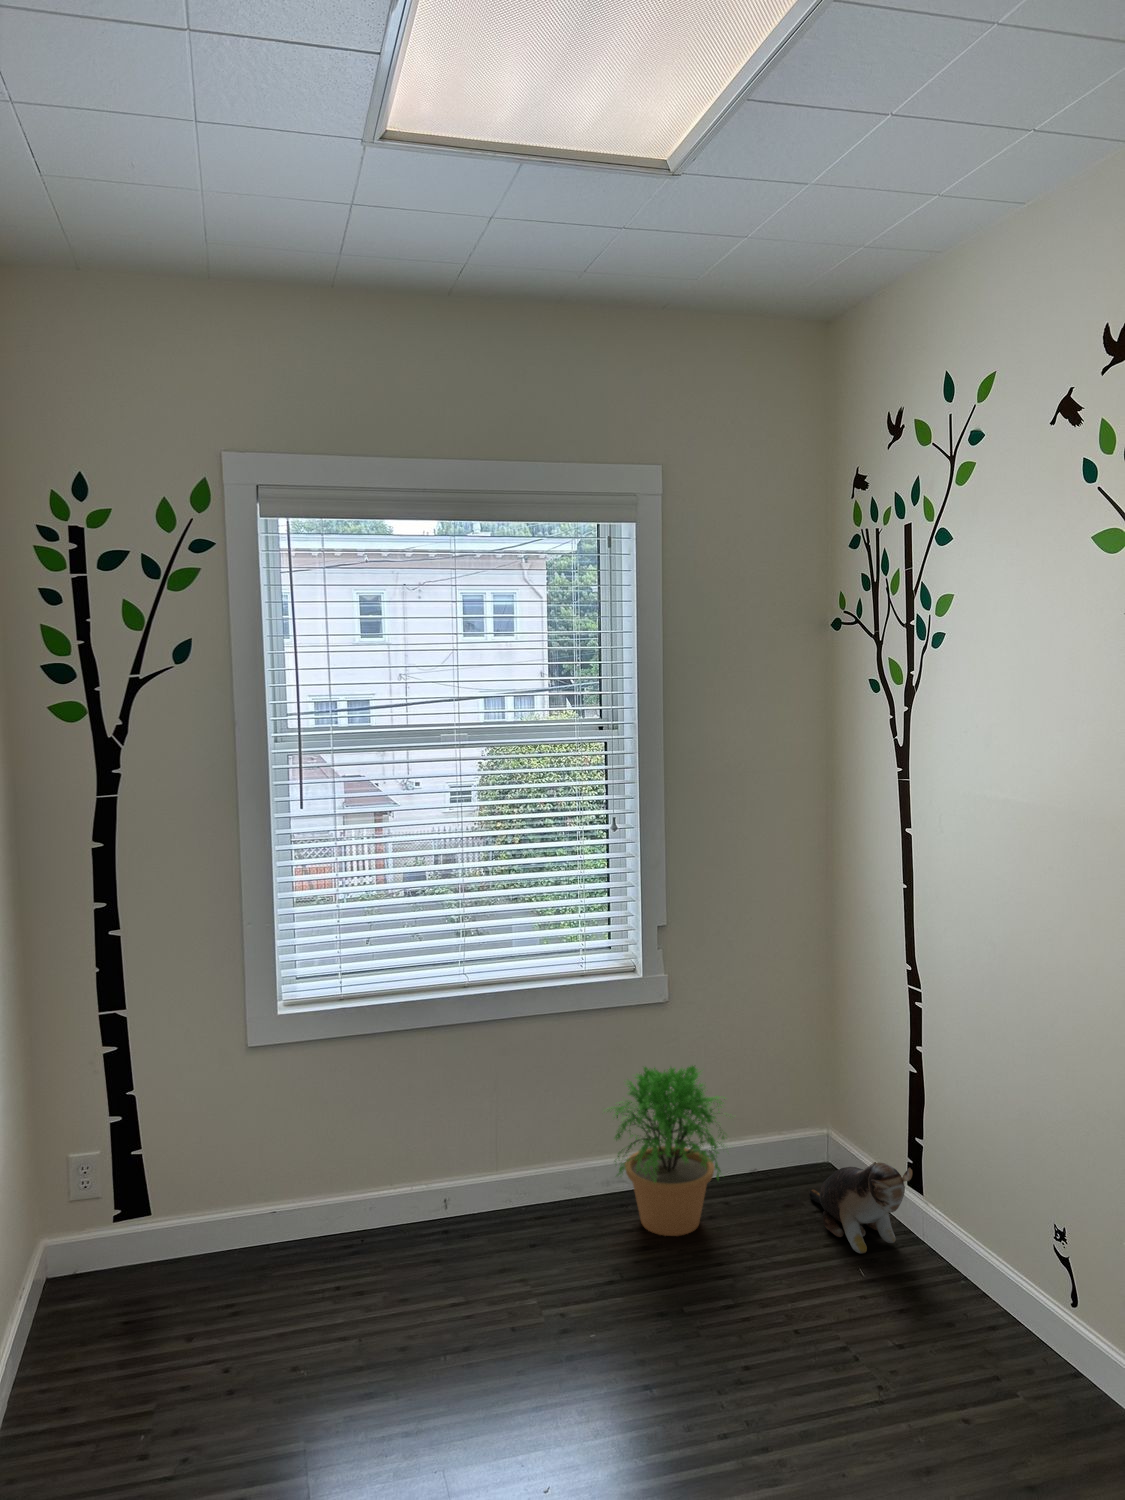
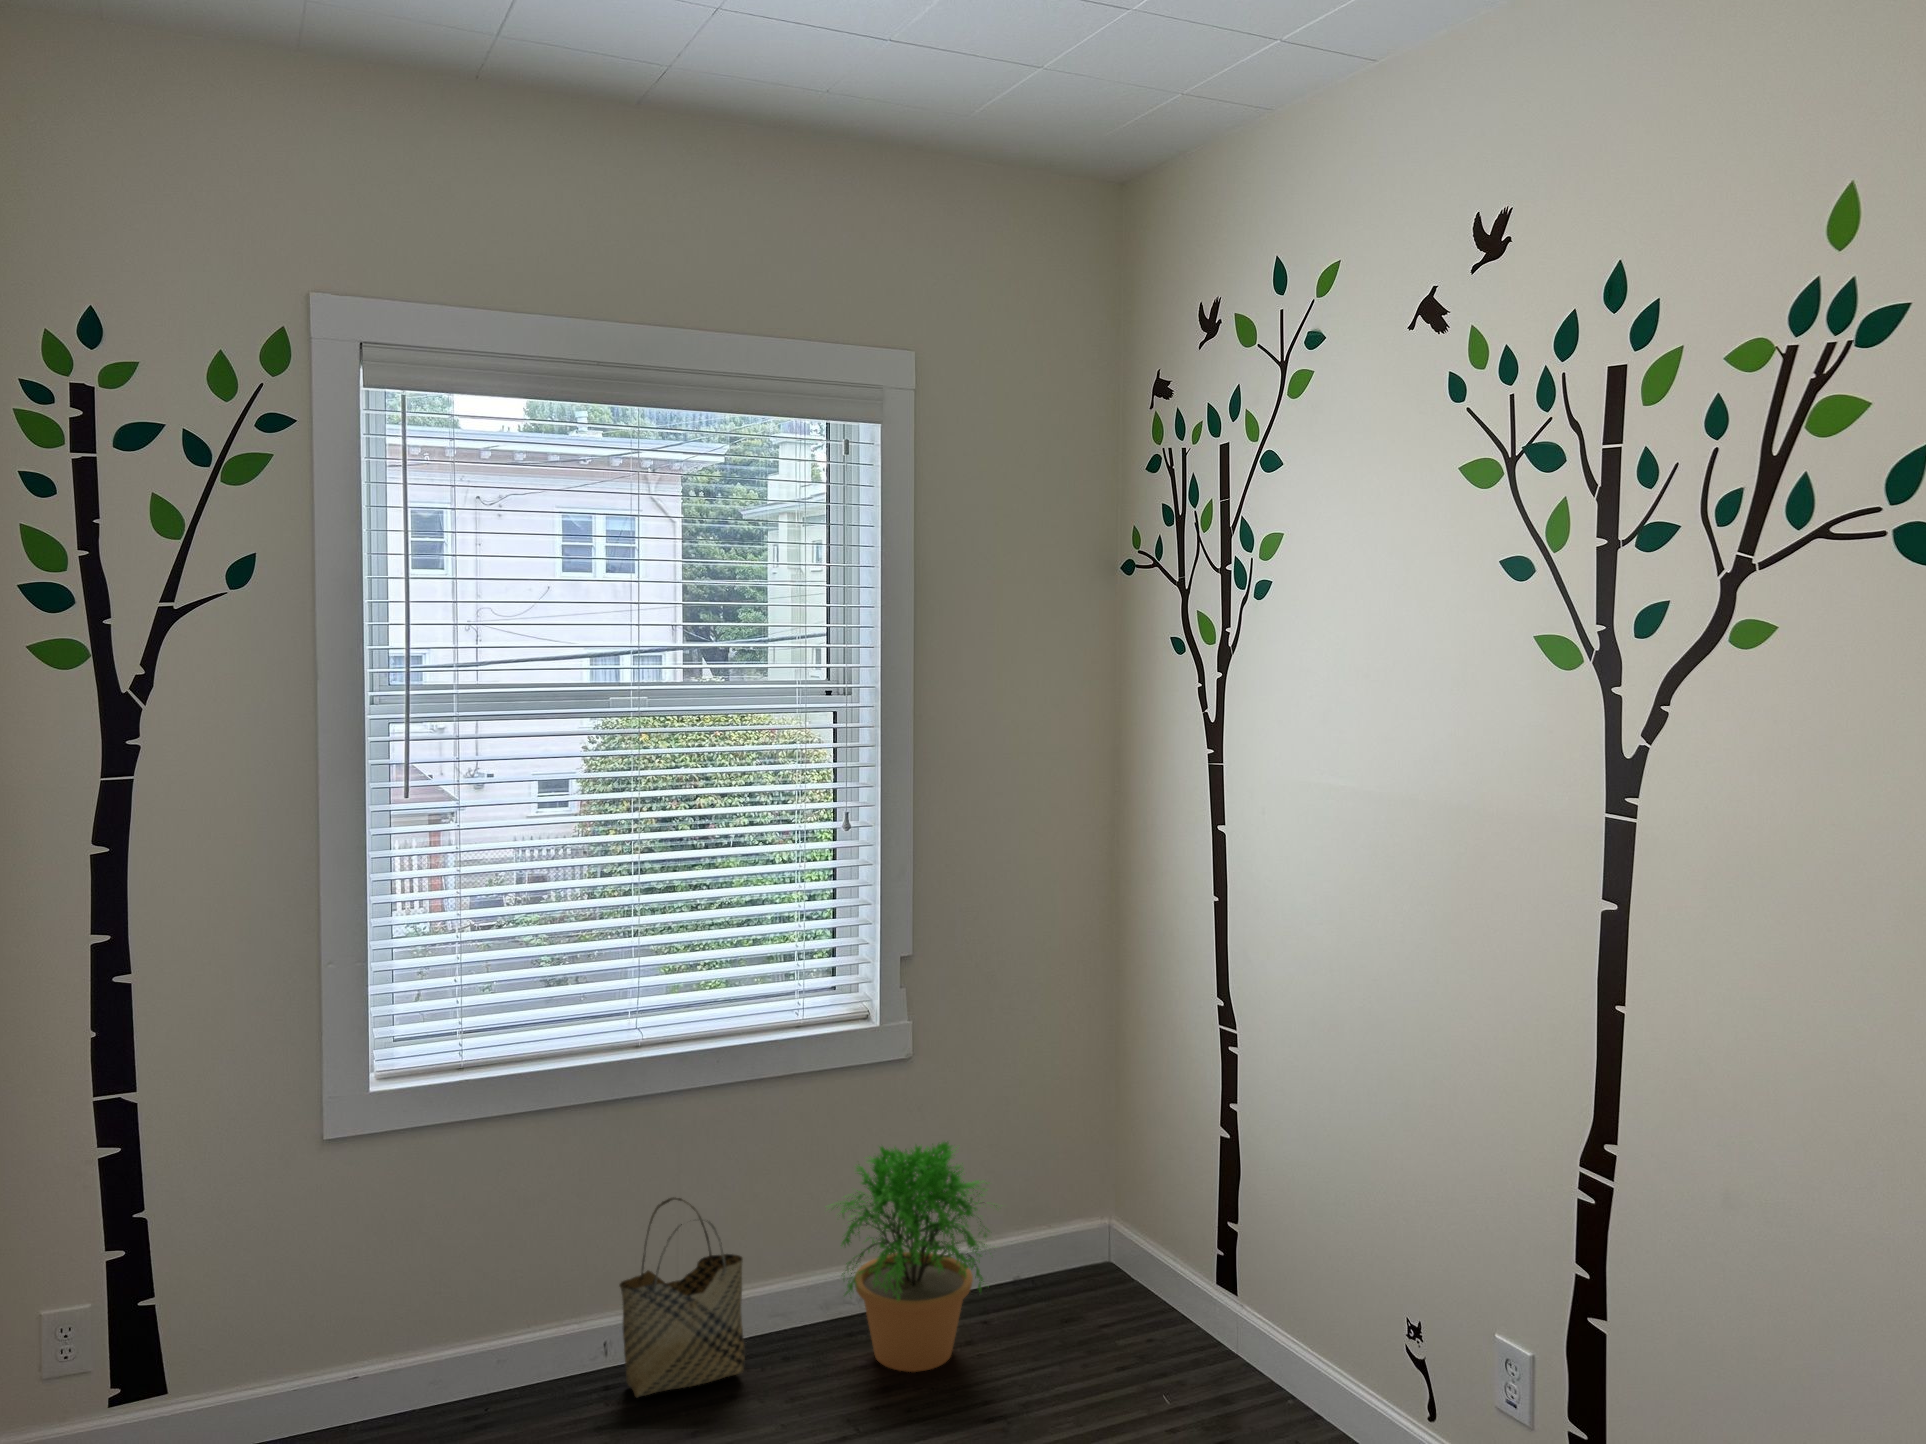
woven basket: none [453,1098,544,1240] -> present [619,1197,745,1397]
plush toy: present [809,1162,912,1254] -> none [1089,1255,1229,1376]

